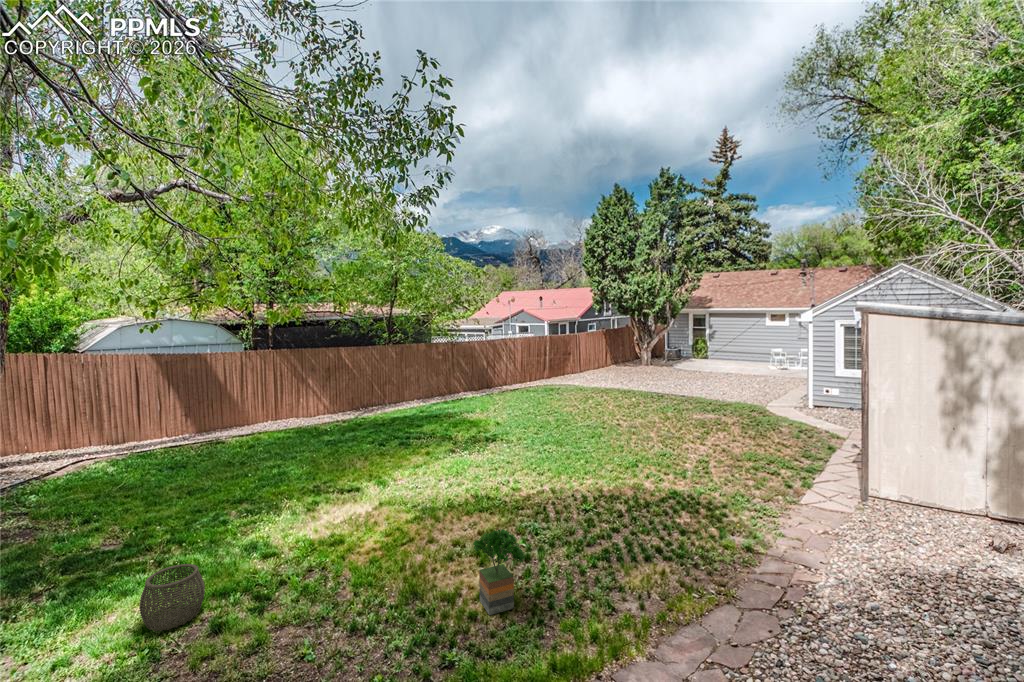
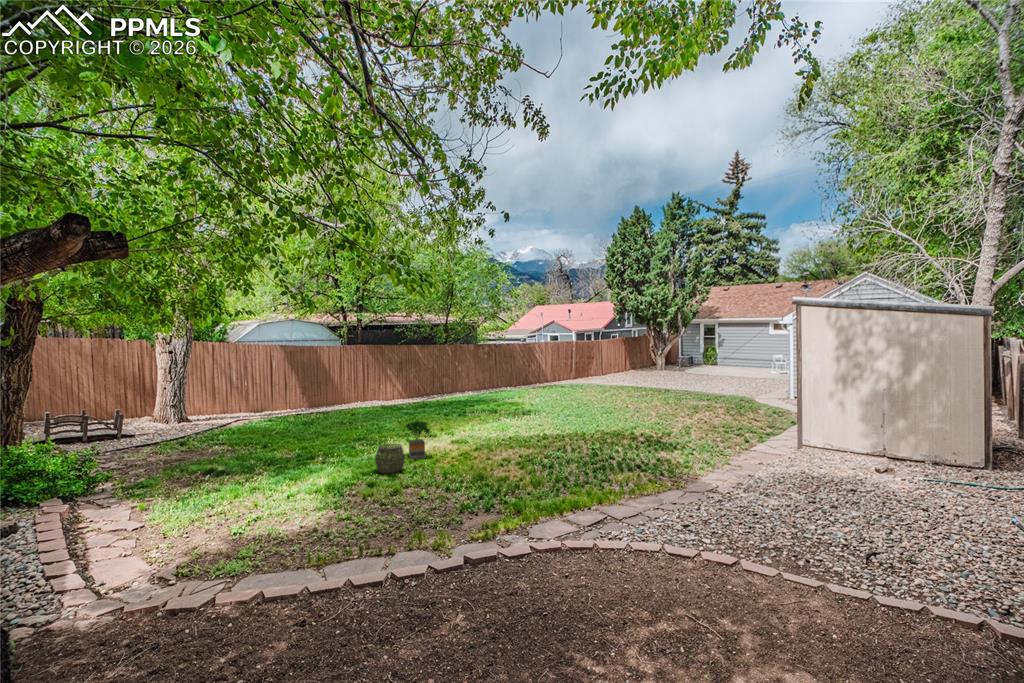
potted tree: present [473,529,525,615] -> present [406,421,430,459]

